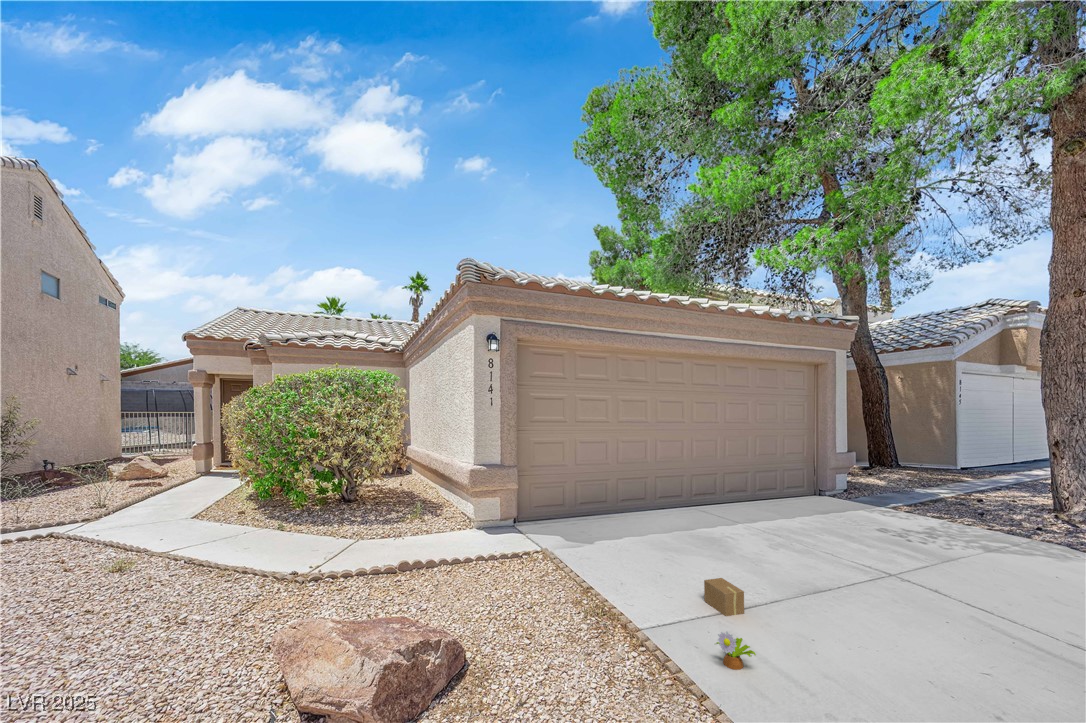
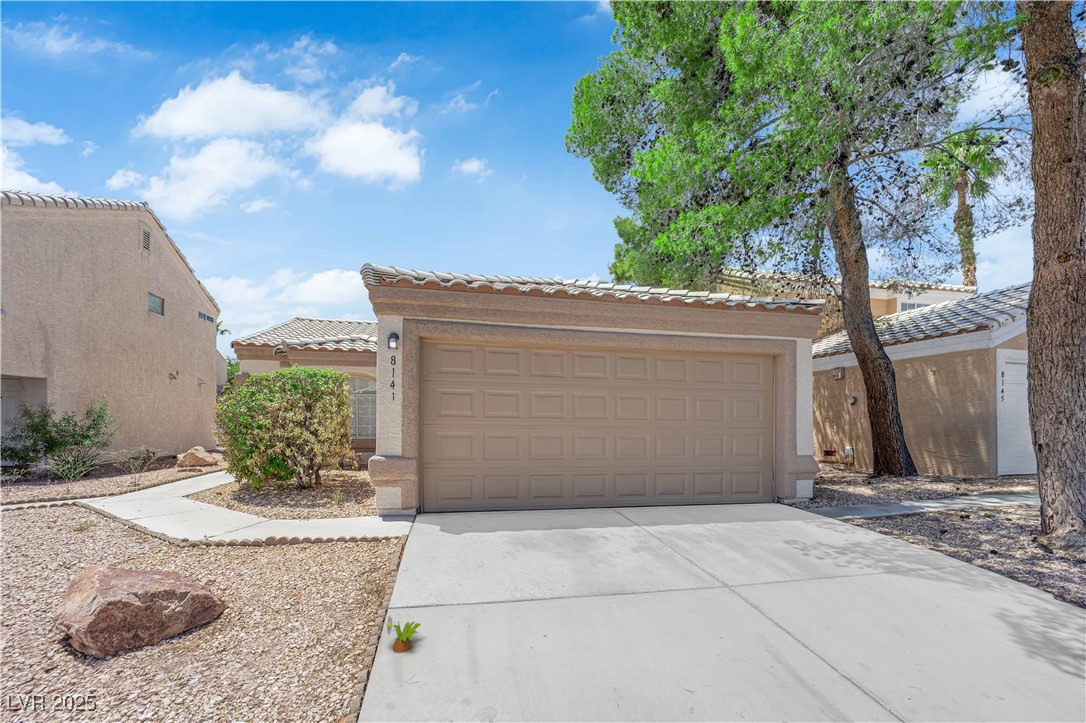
cardboard box: present [704,578,744,616] -> none [468,569,492,605]

